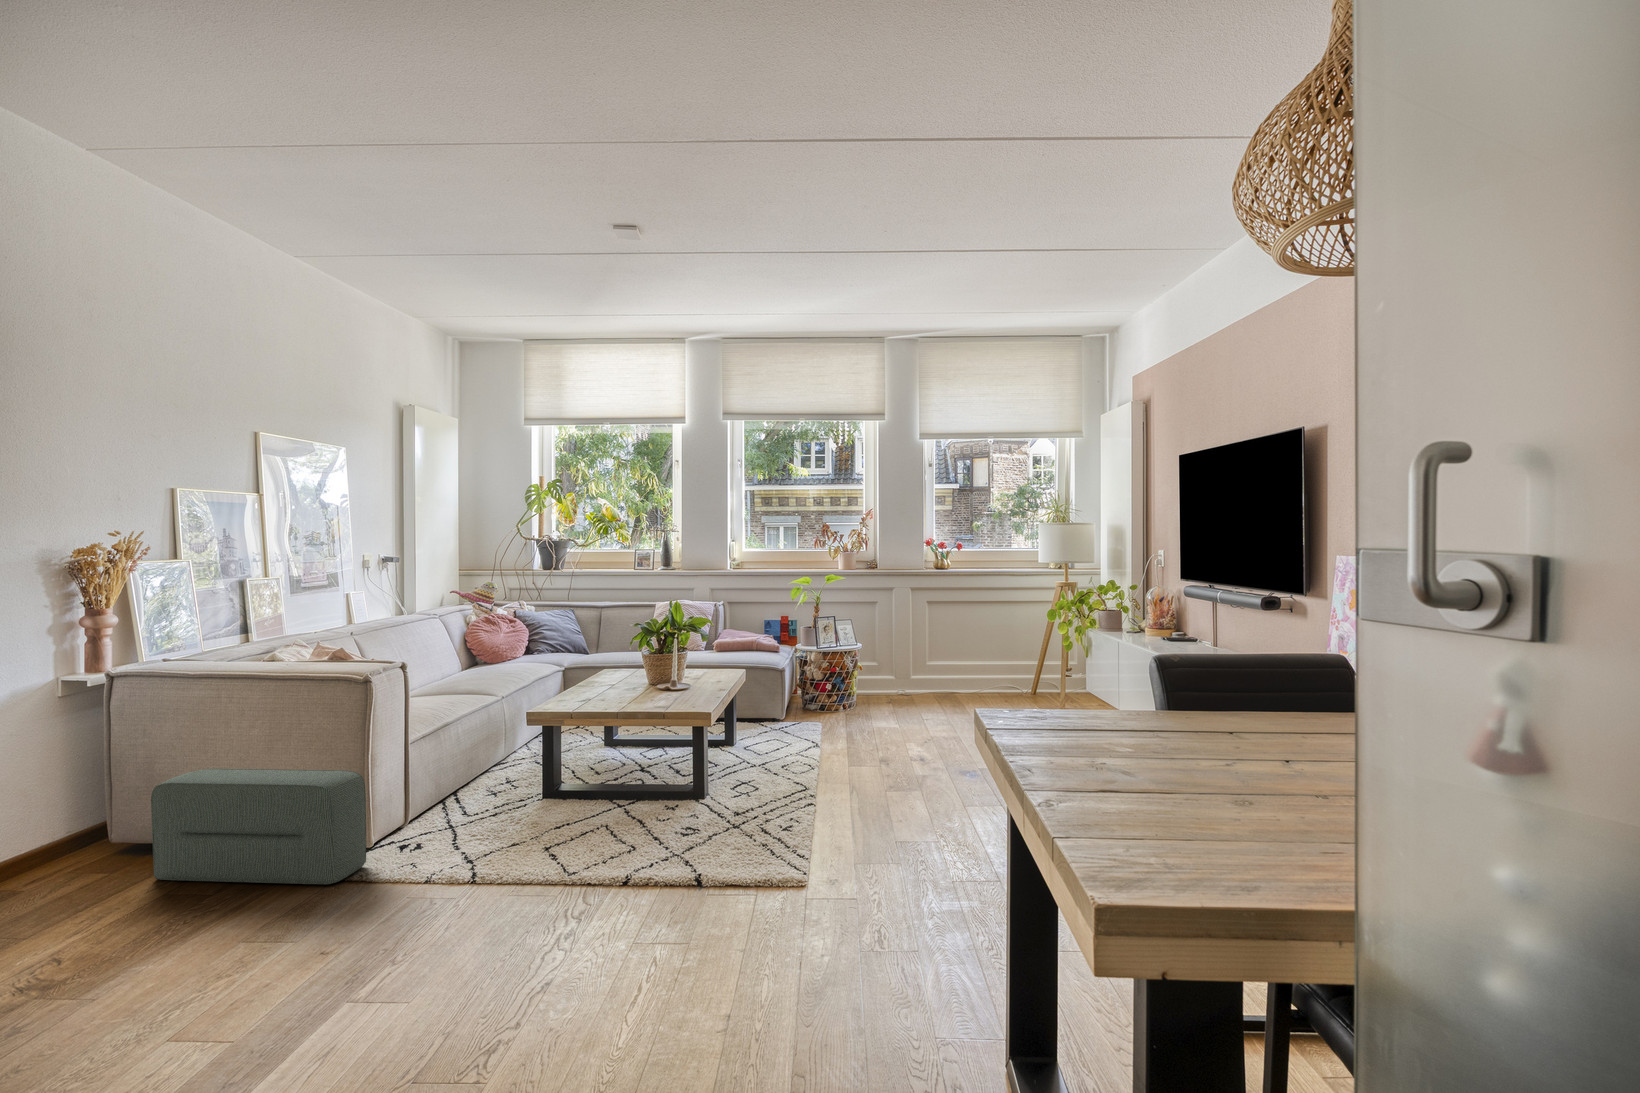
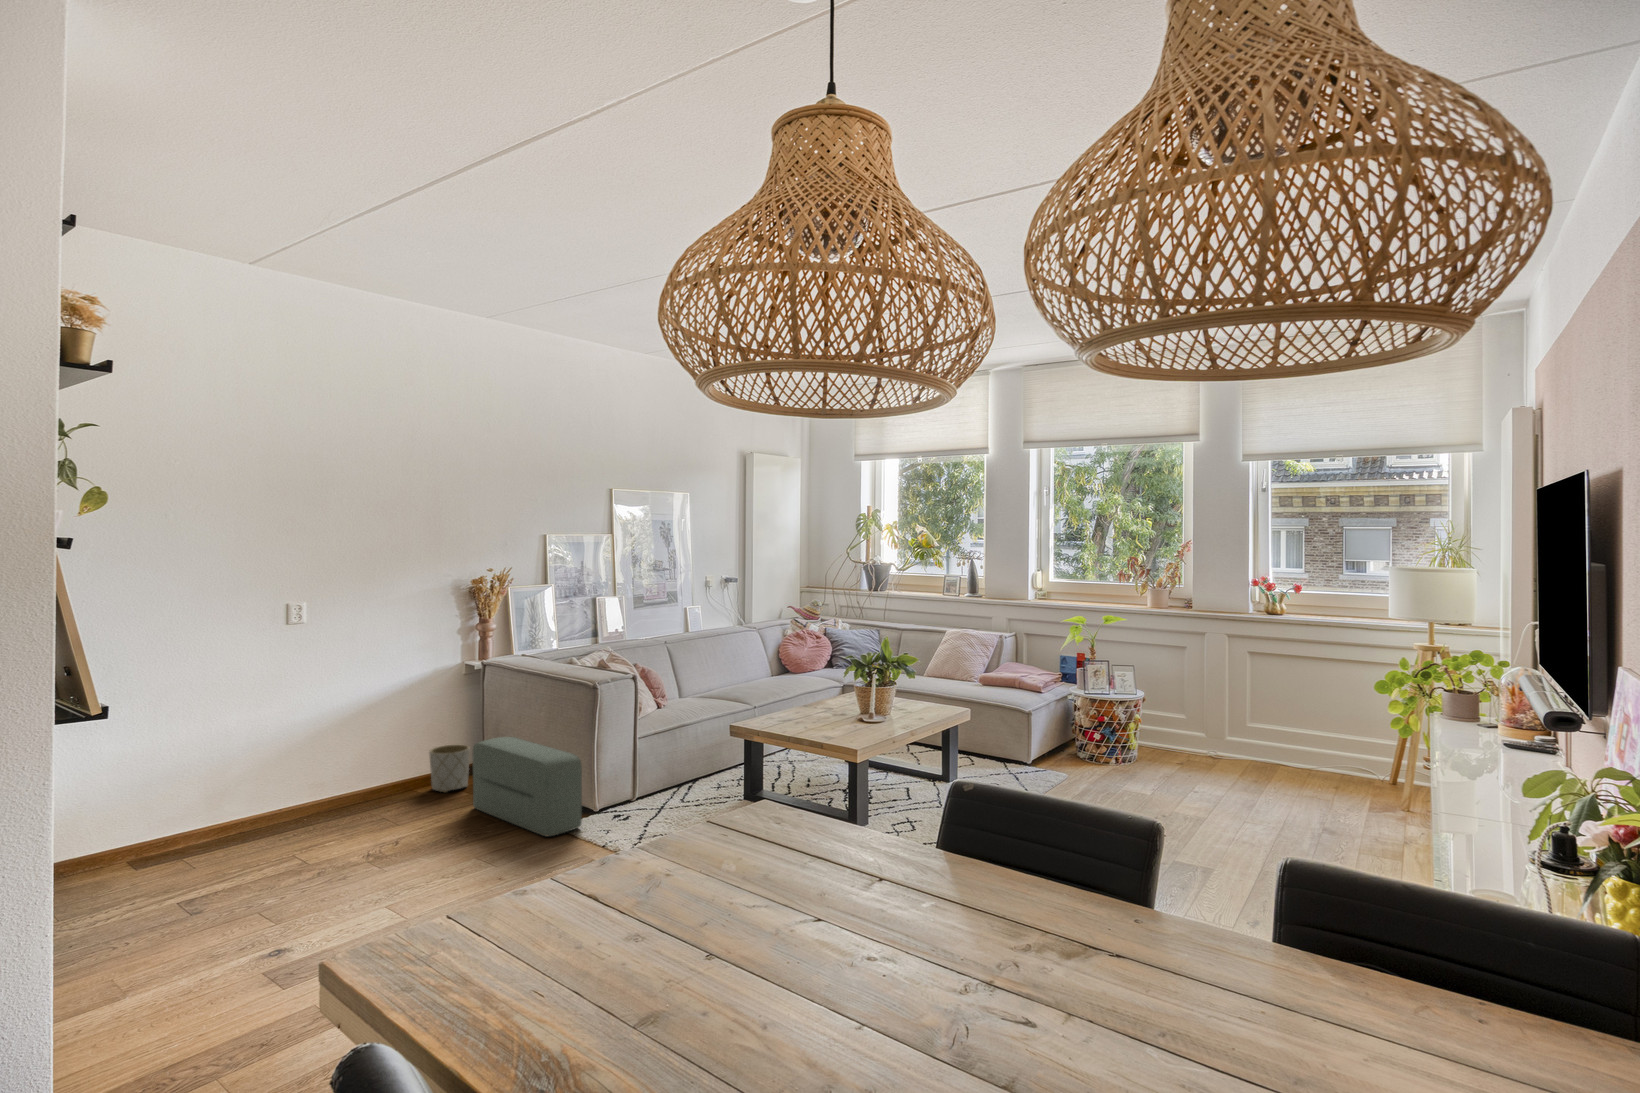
planter: none [32,799,106,873] -> present [429,745,470,792]

